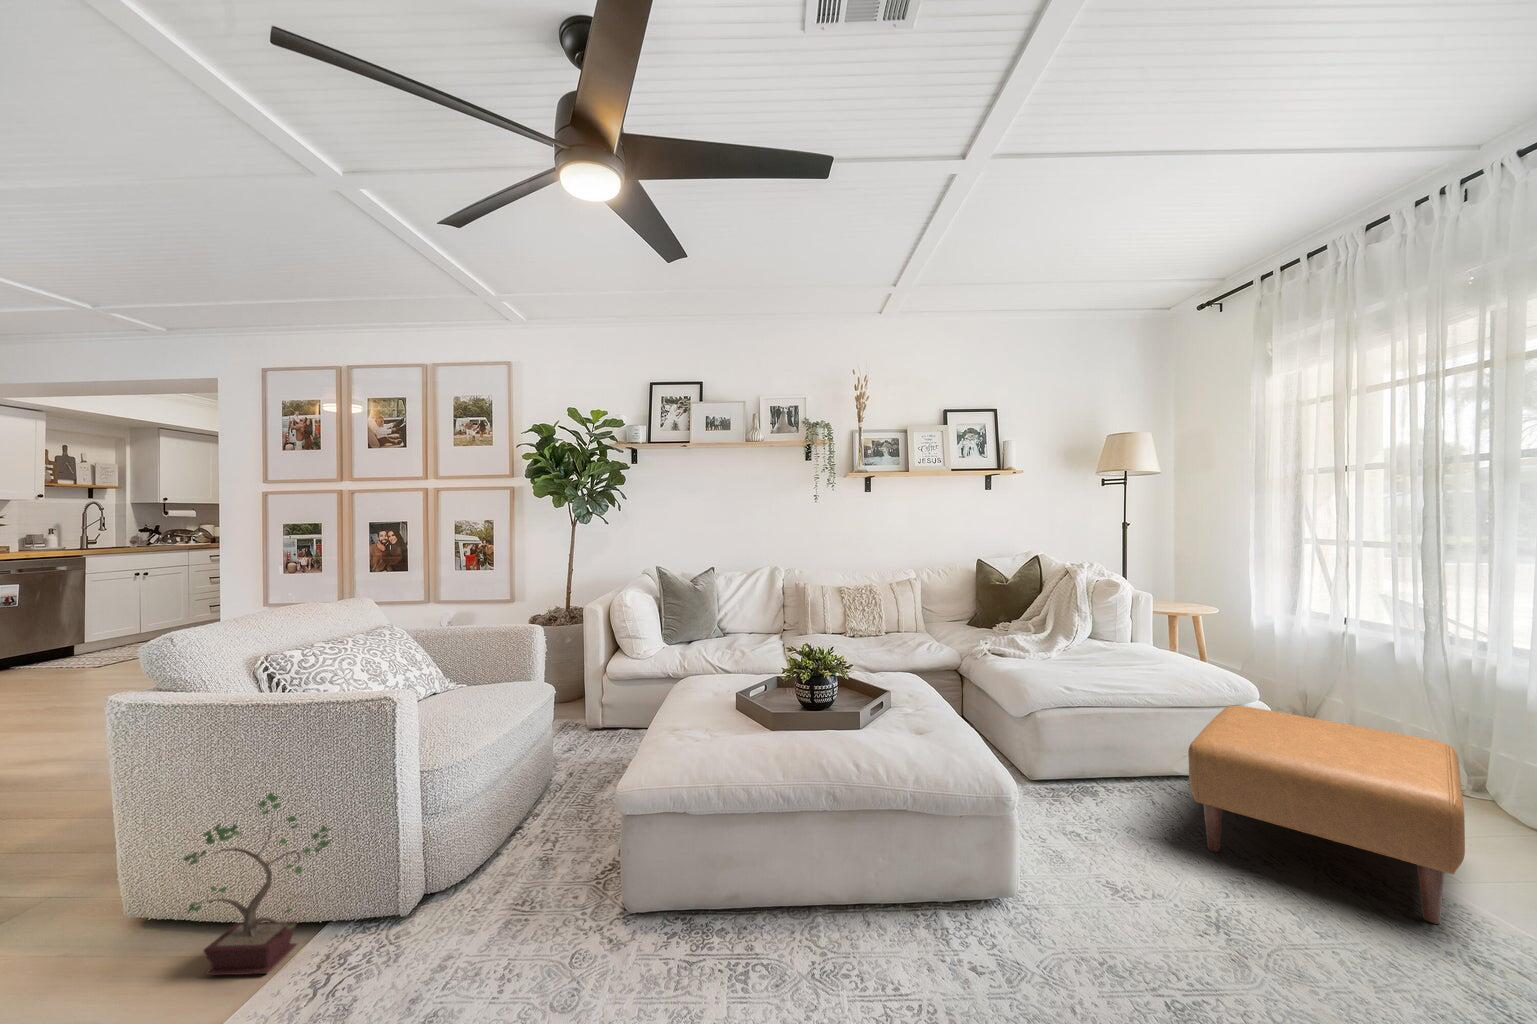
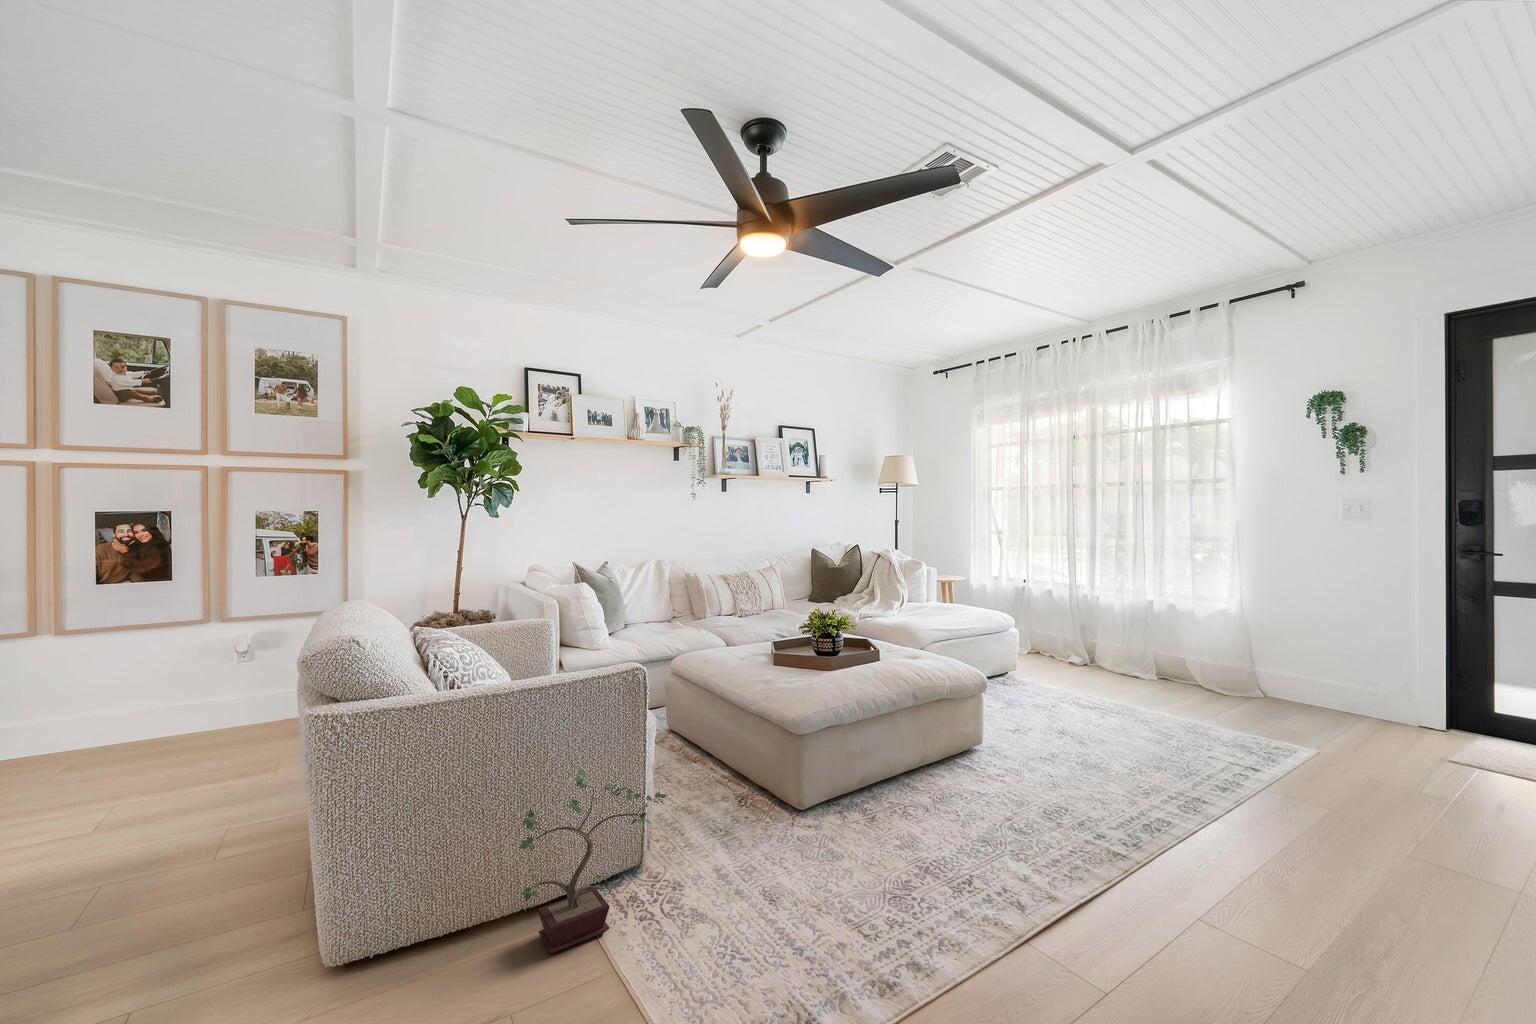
ottoman: present [1188,706,1465,924] -> none [1009,628,1141,713]

